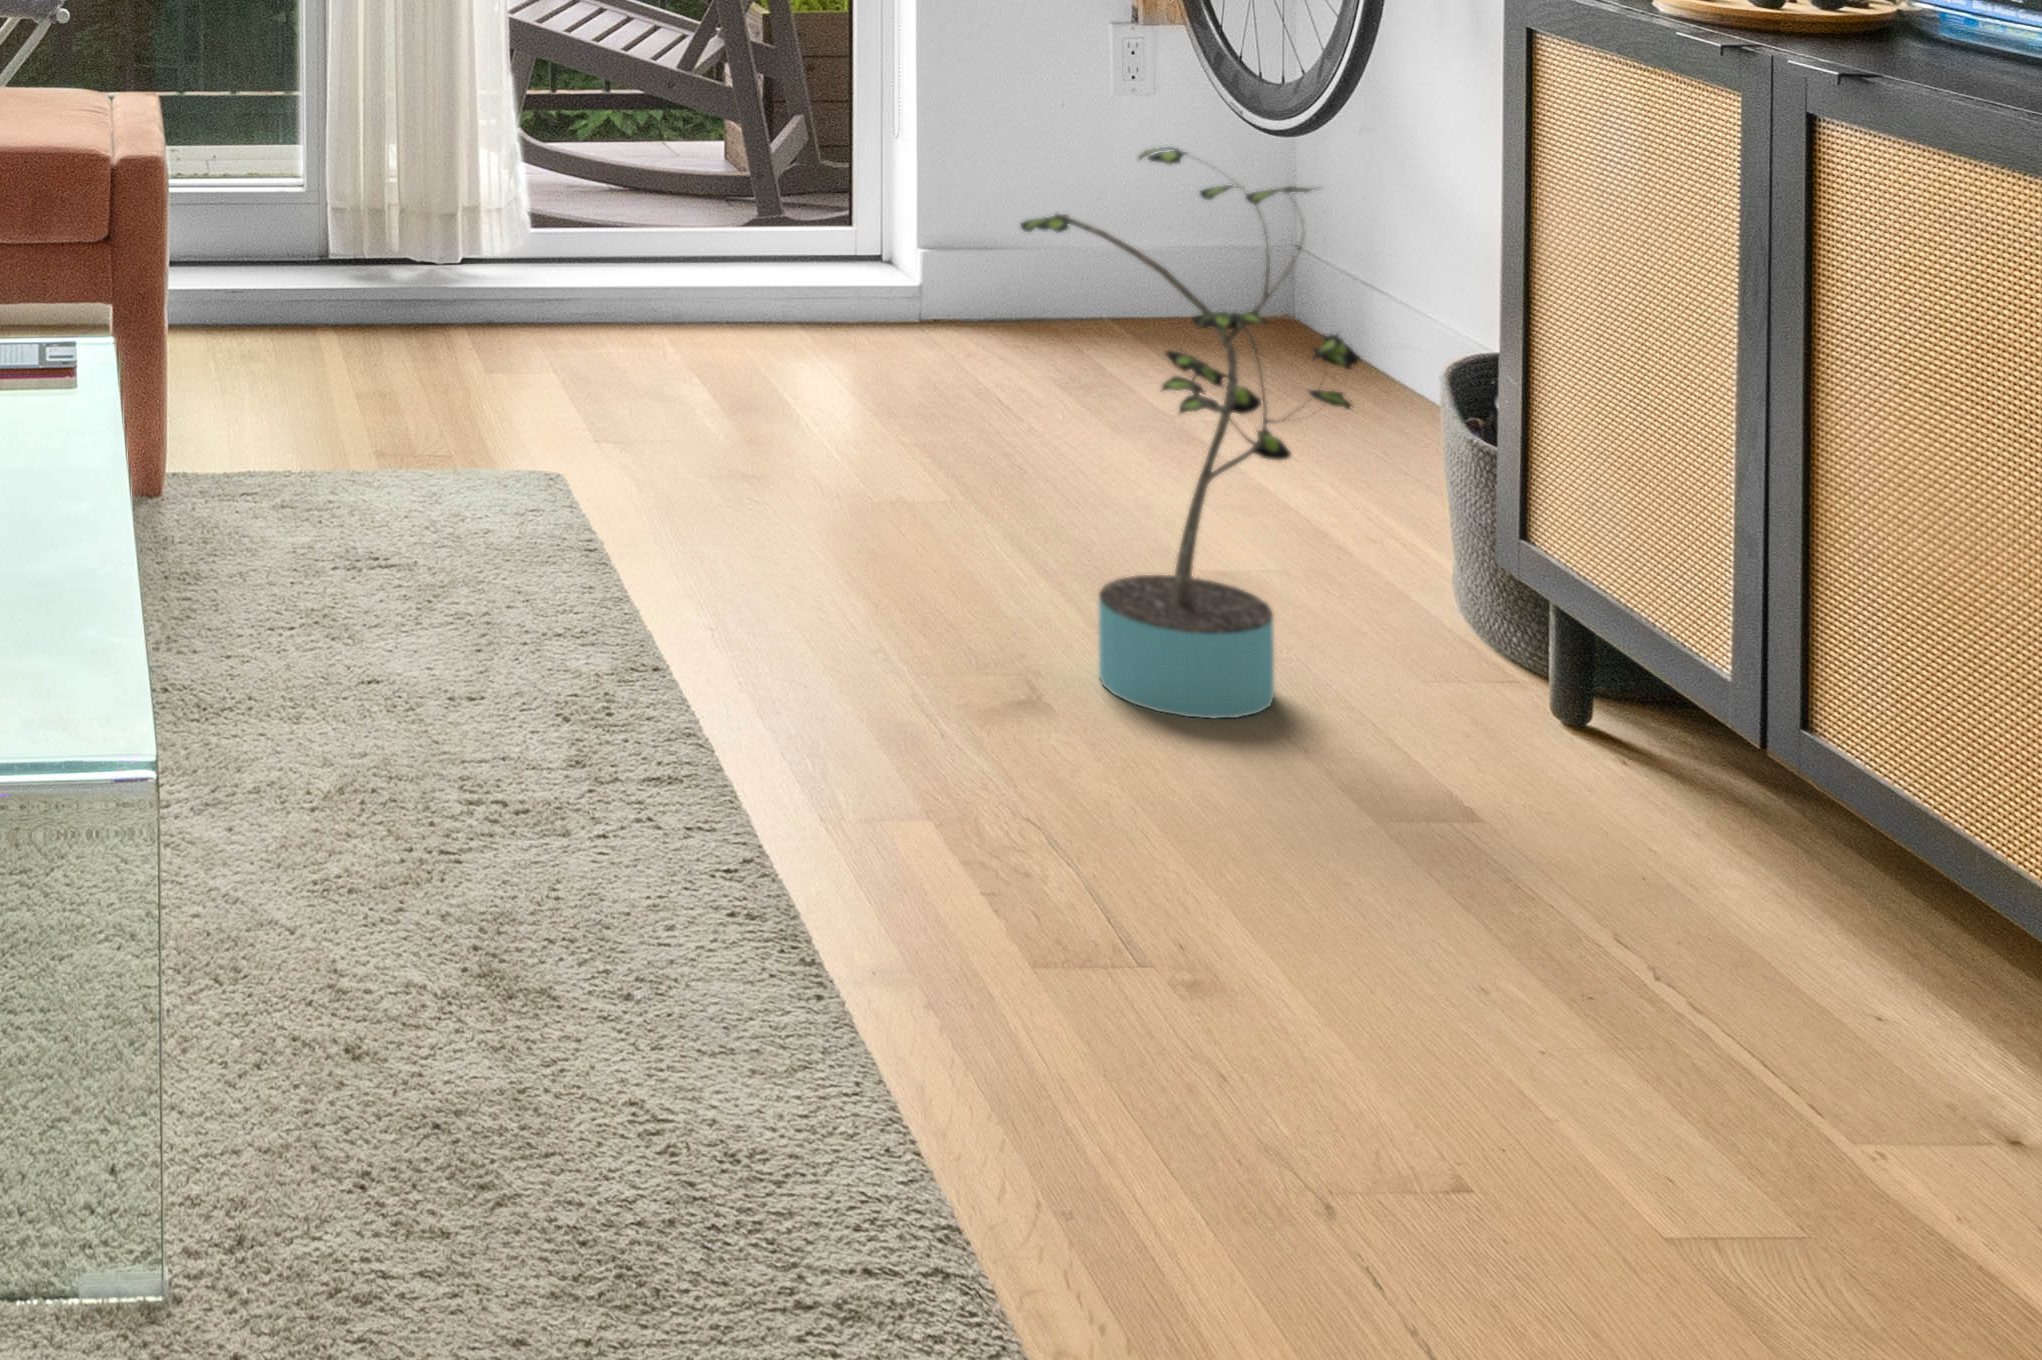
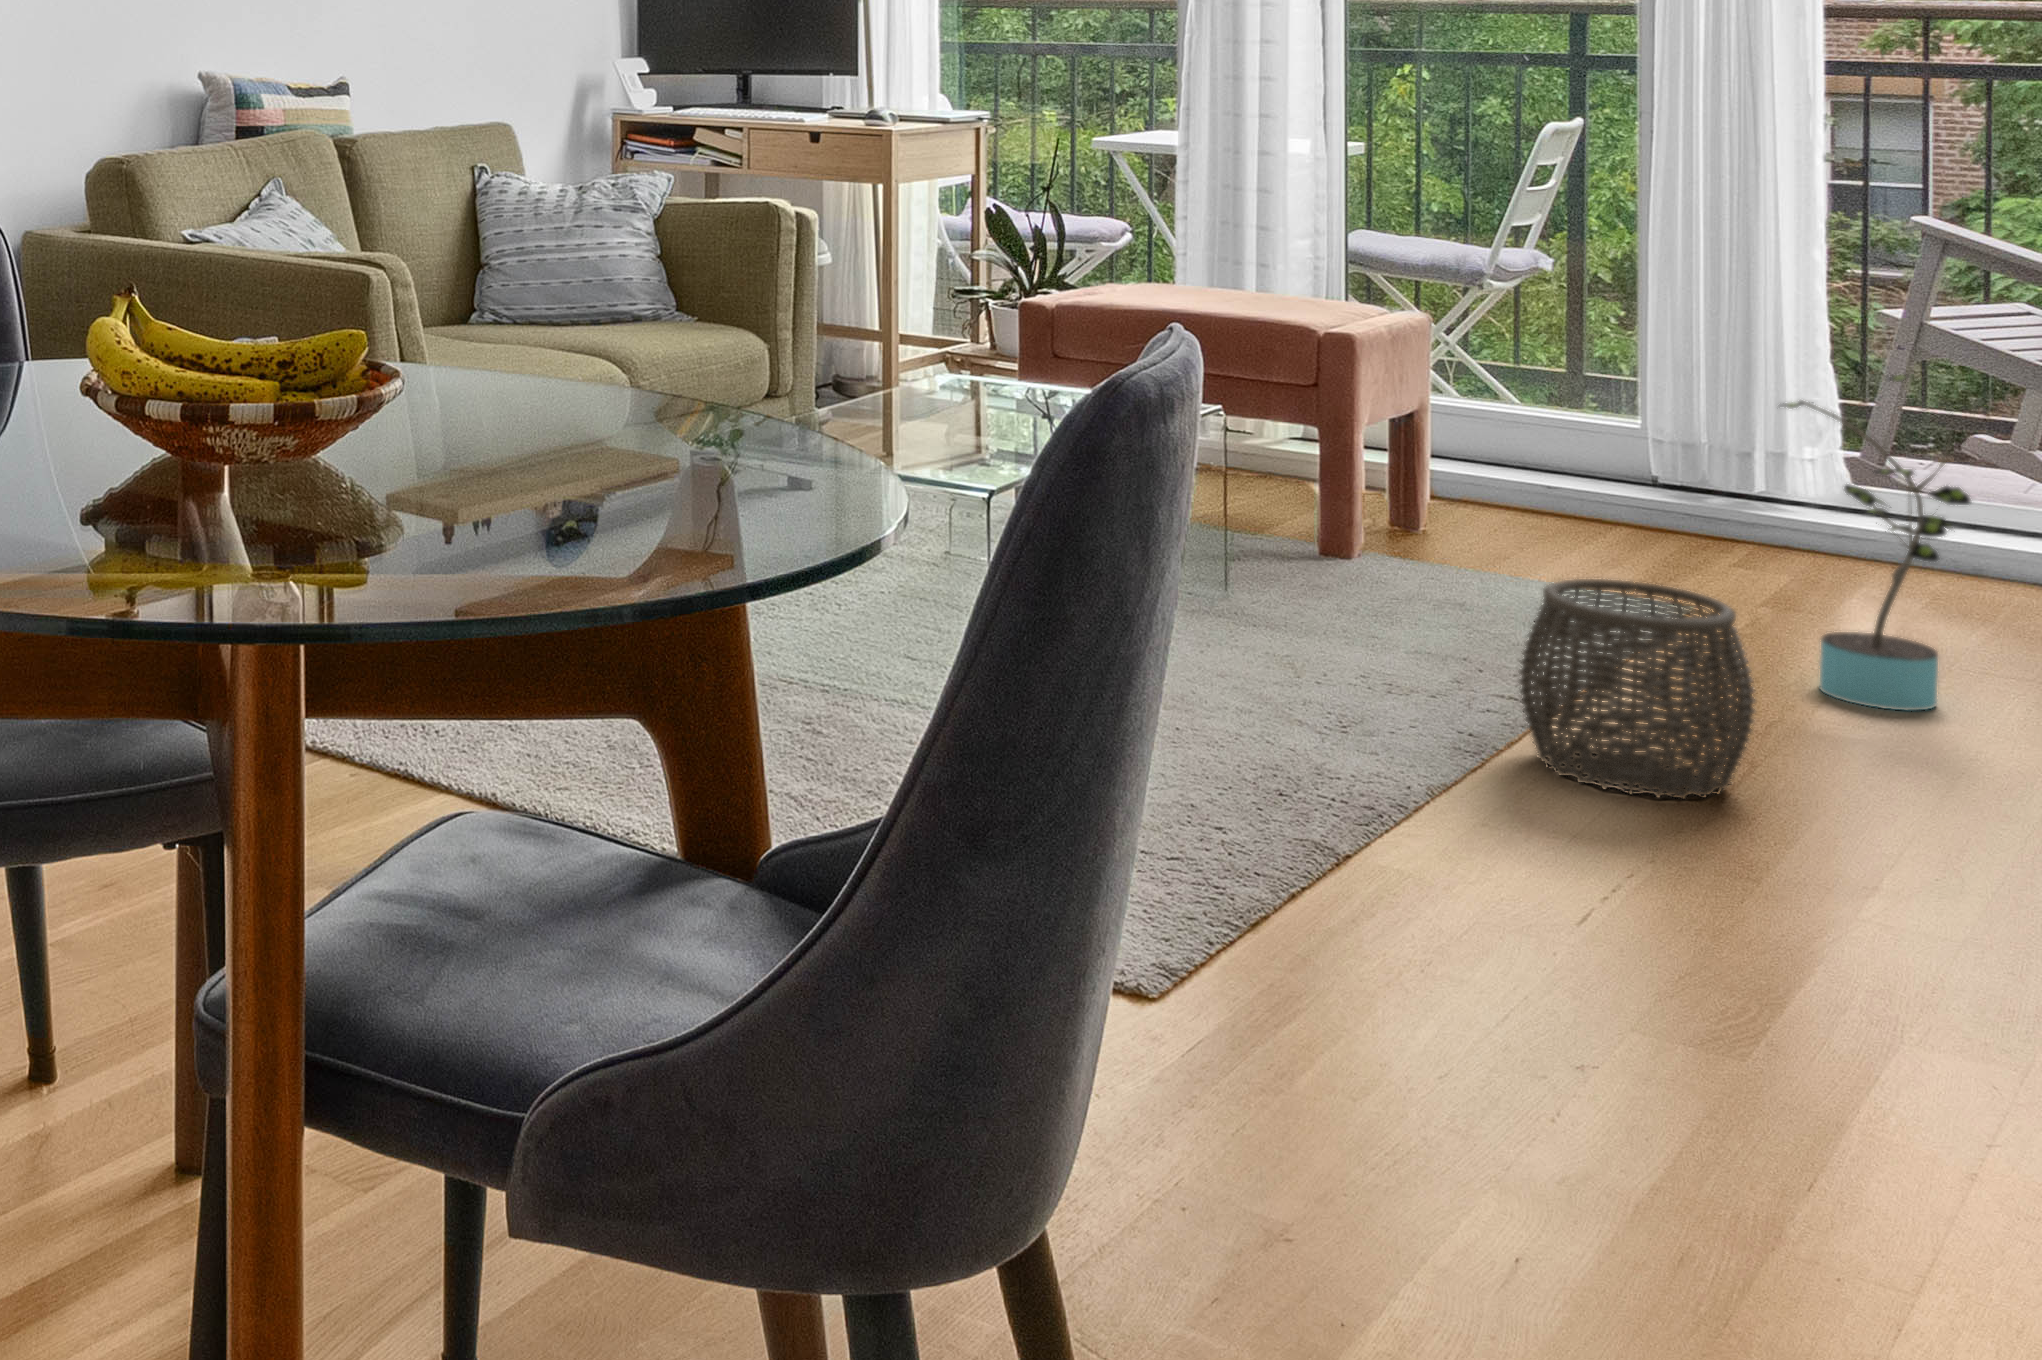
woven basket: none [1079,667,1541,1173] -> present [1519,579,1755,799]

